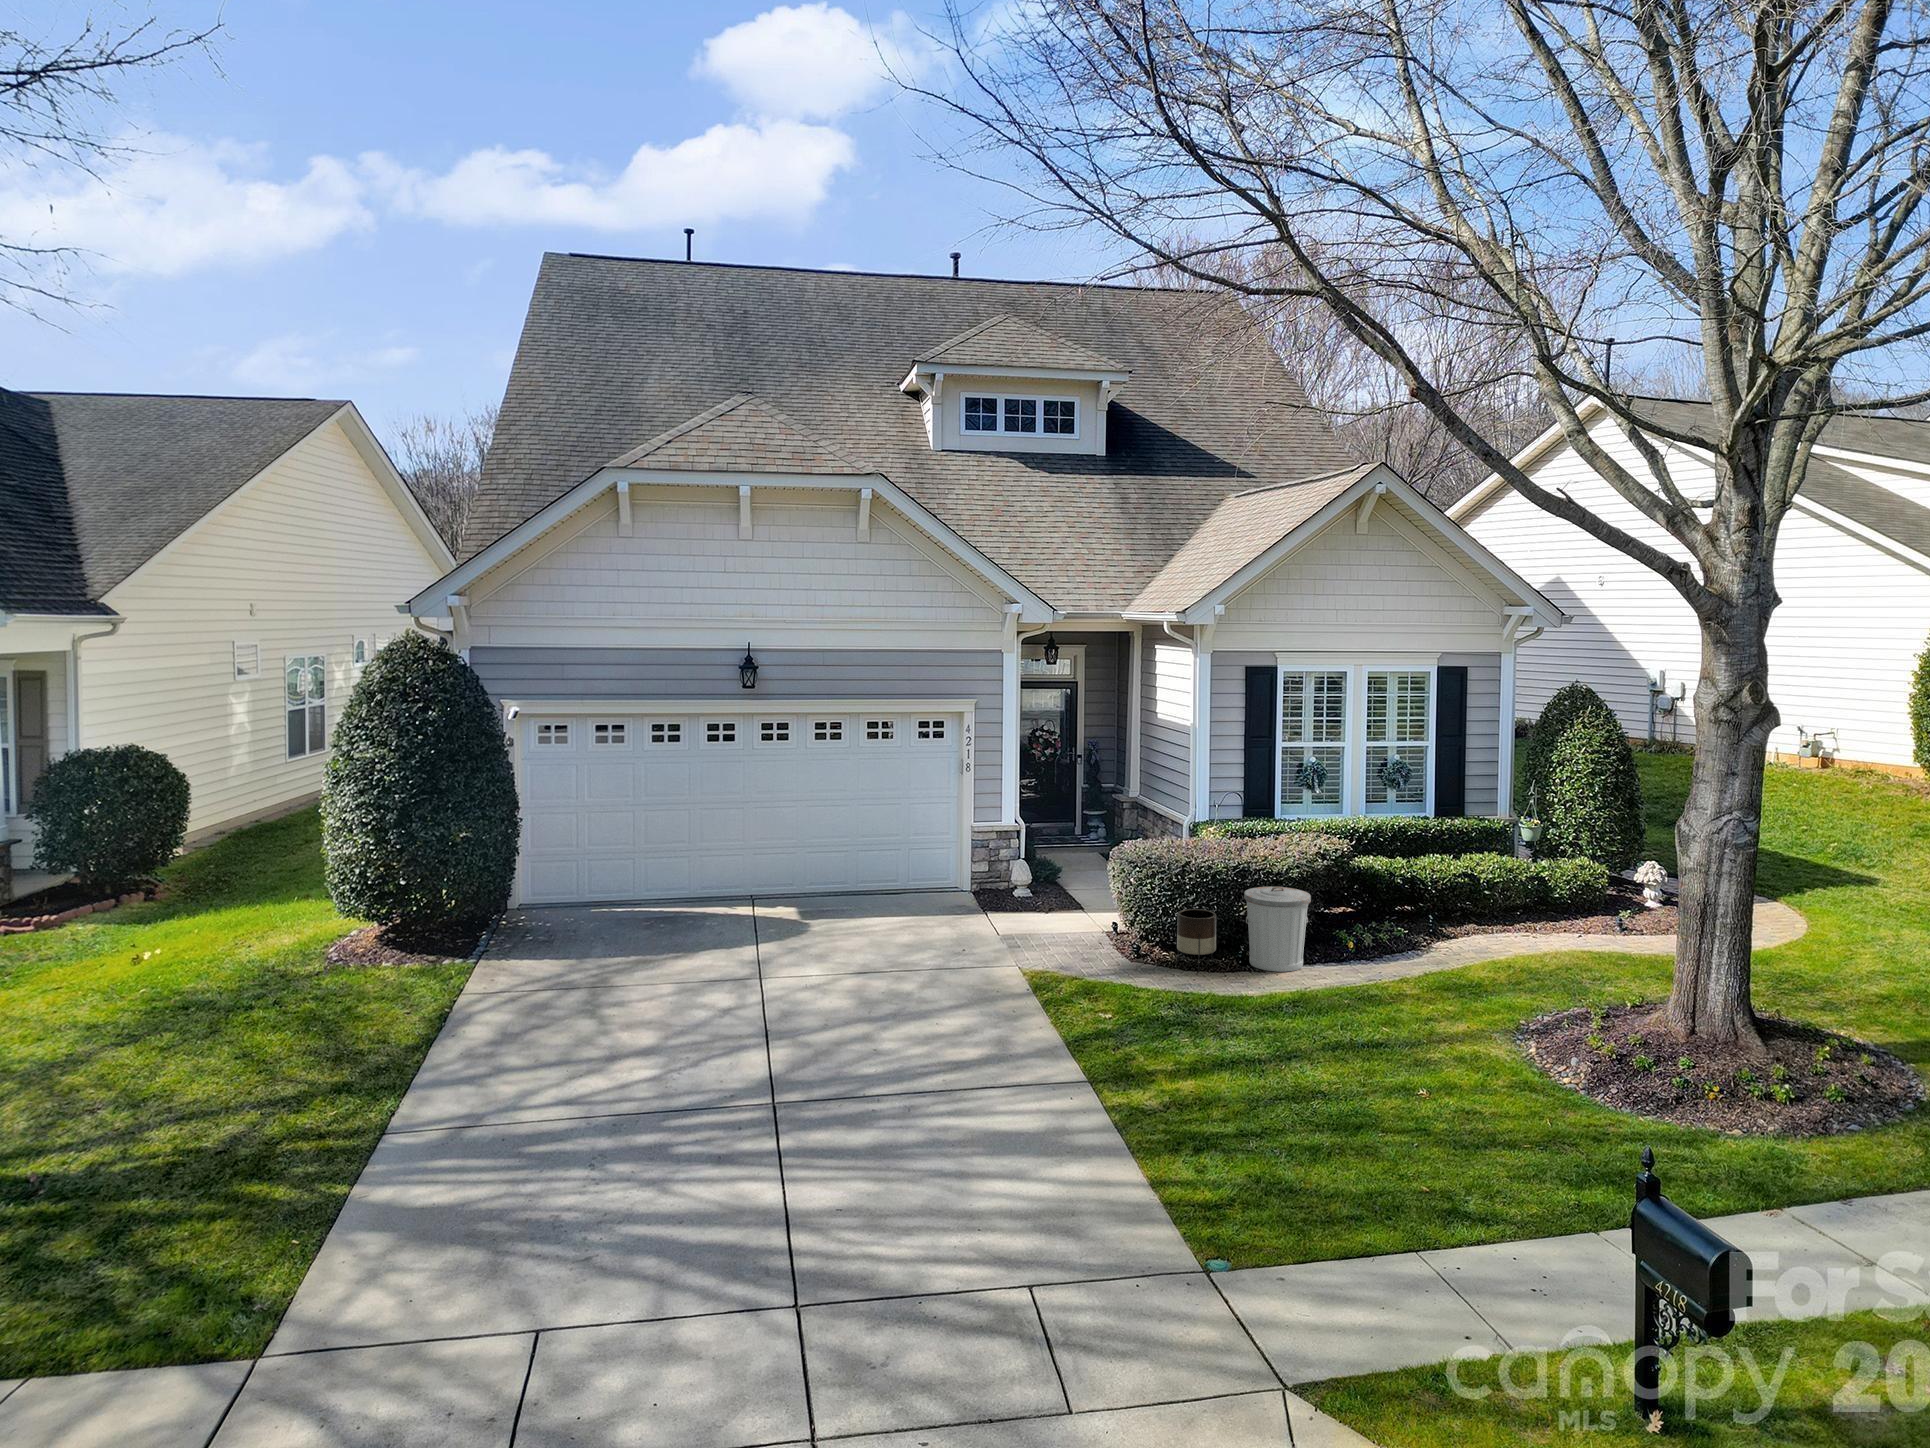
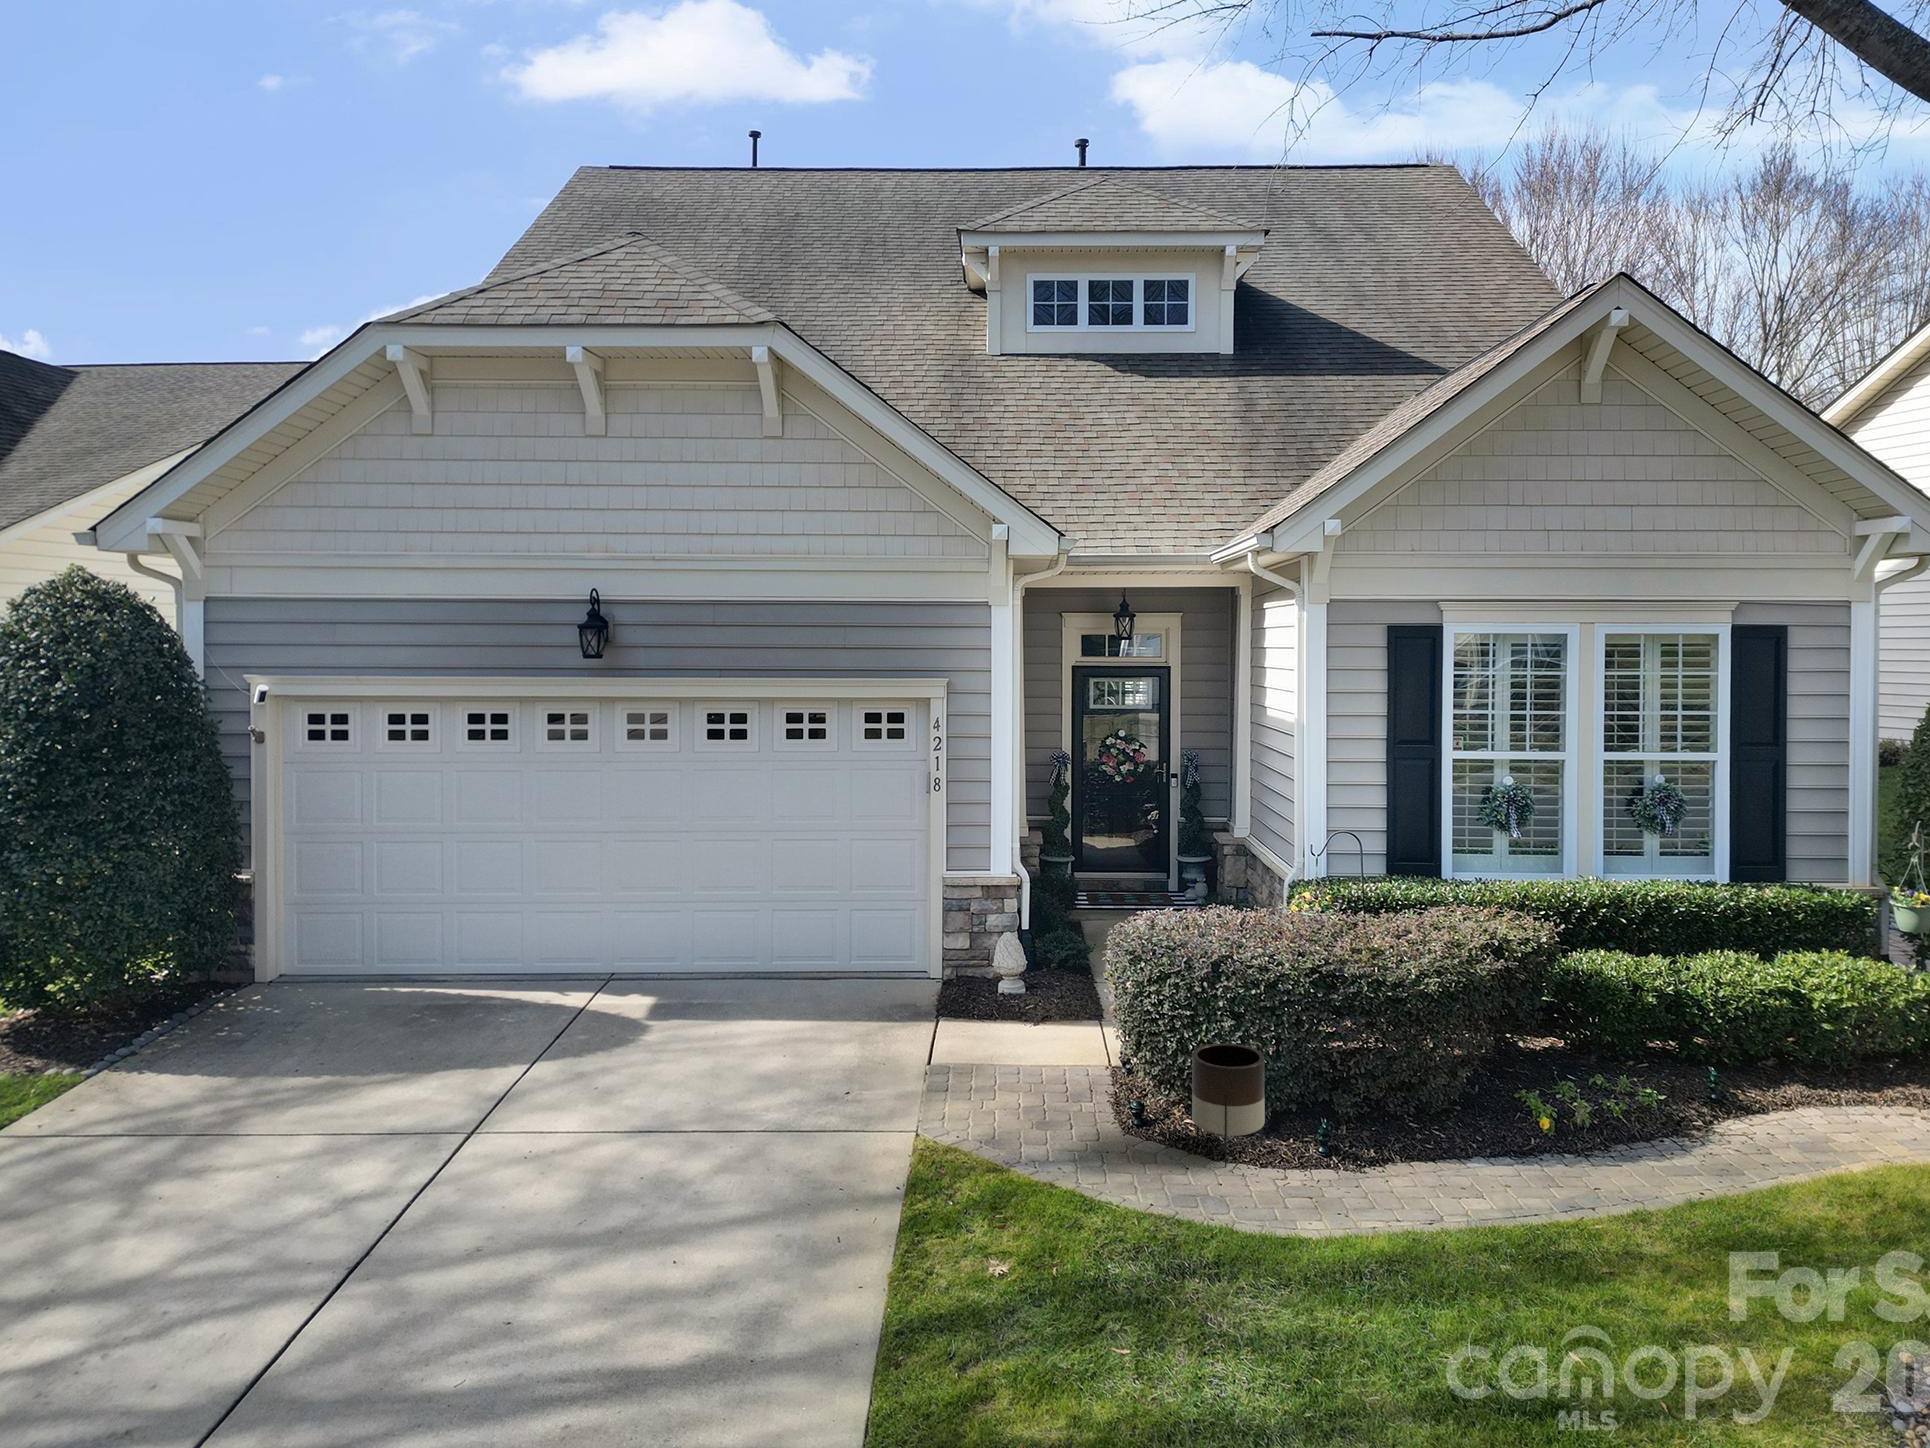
trash can: present [1244,887,1311,972] -> none [1321,1008,1450,1182]

